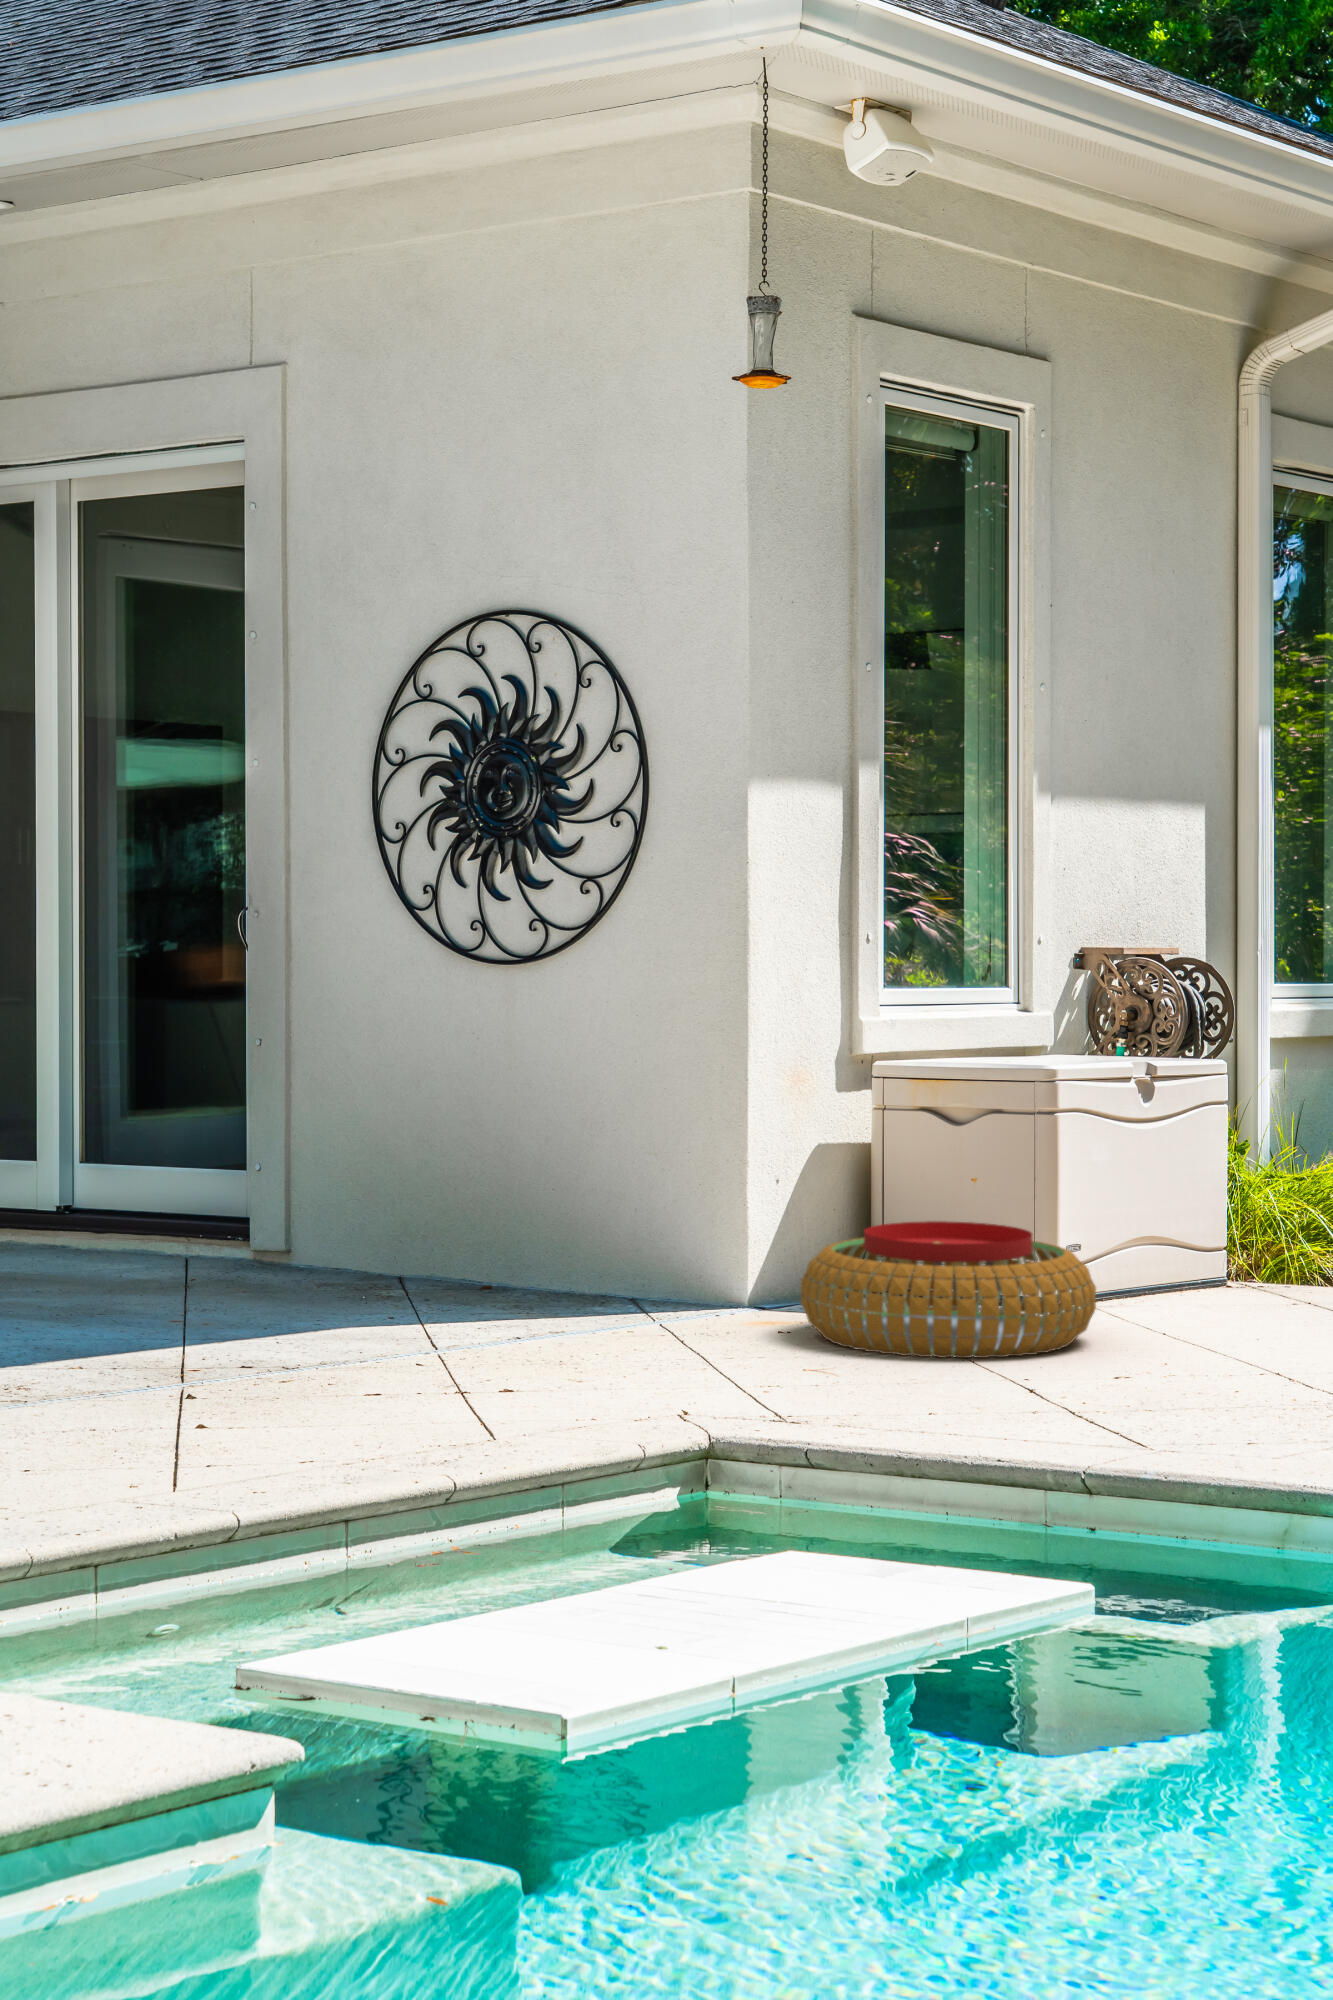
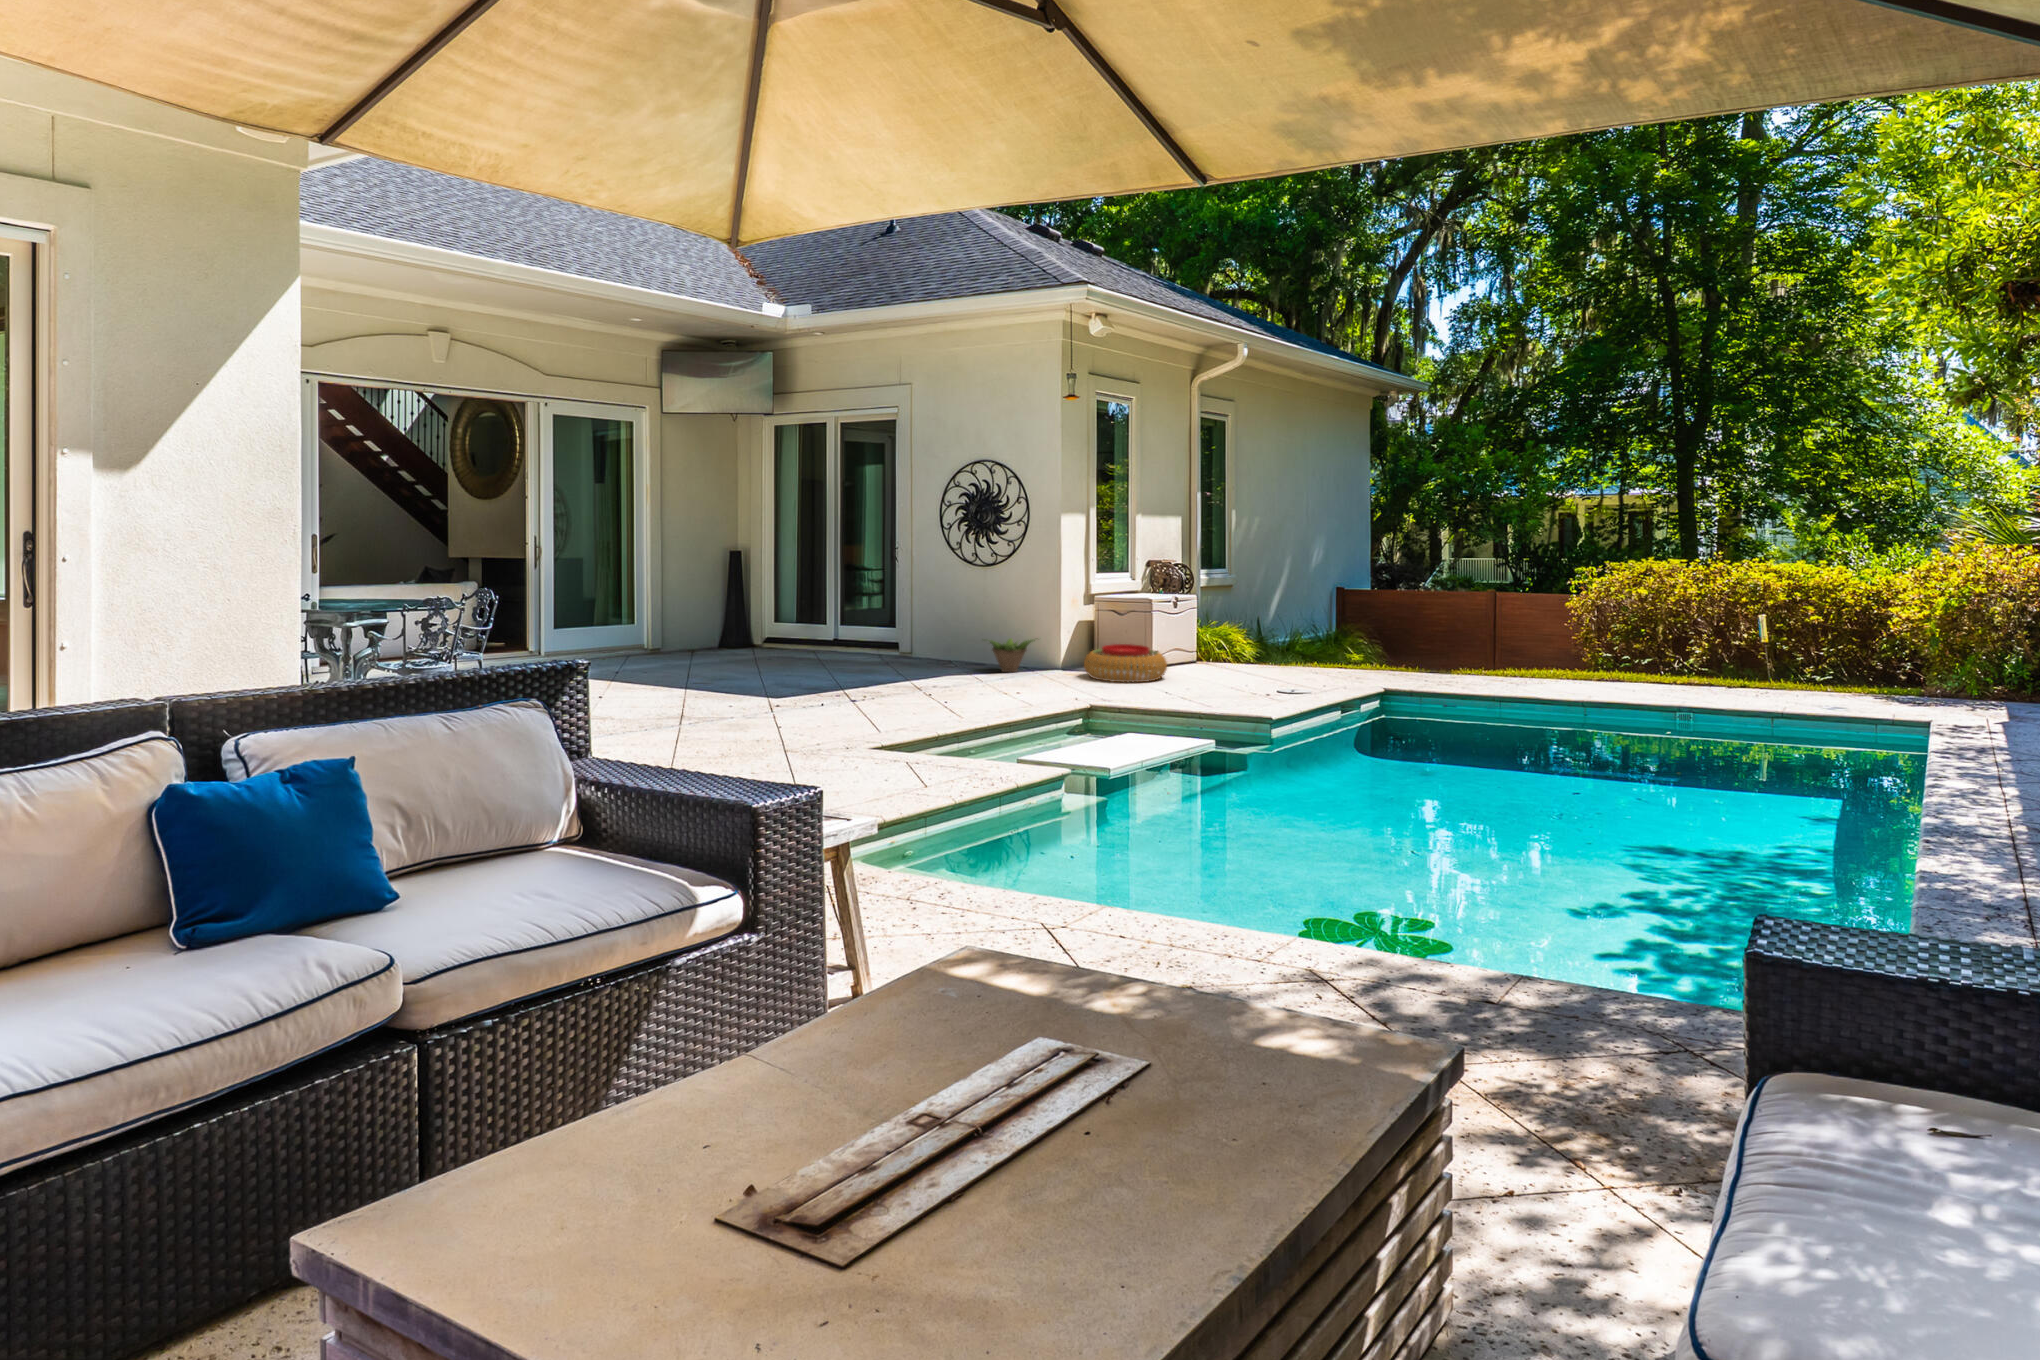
decorative plant: none [460,1197,670,1314] -> present [990,638,1035,672]

